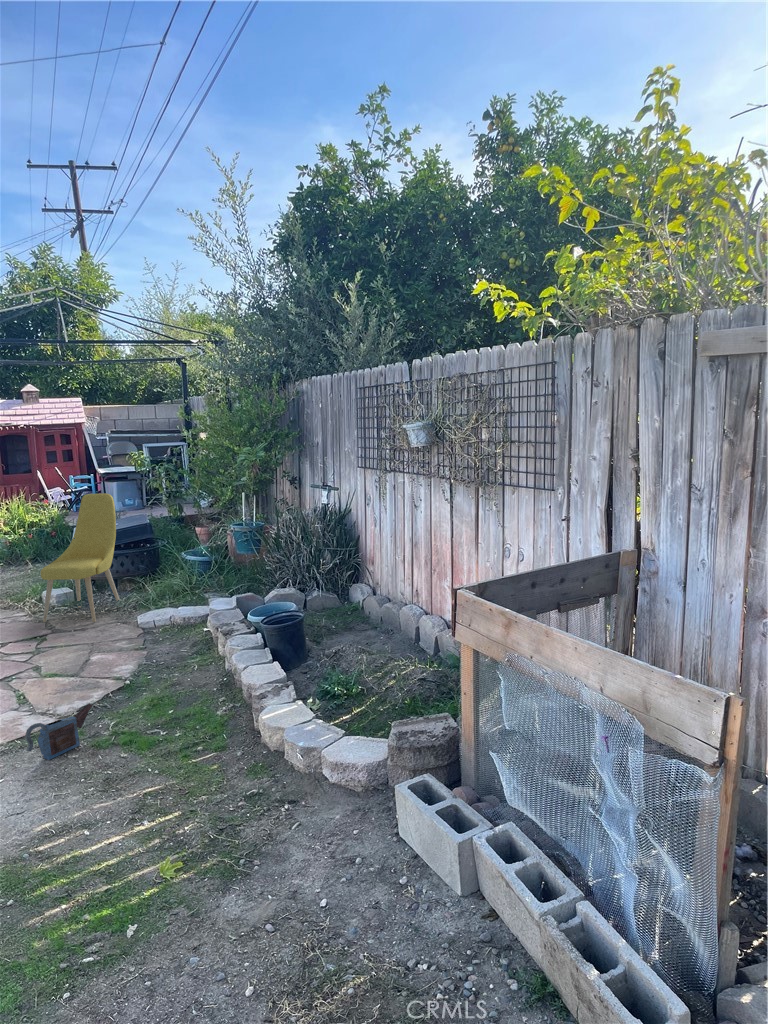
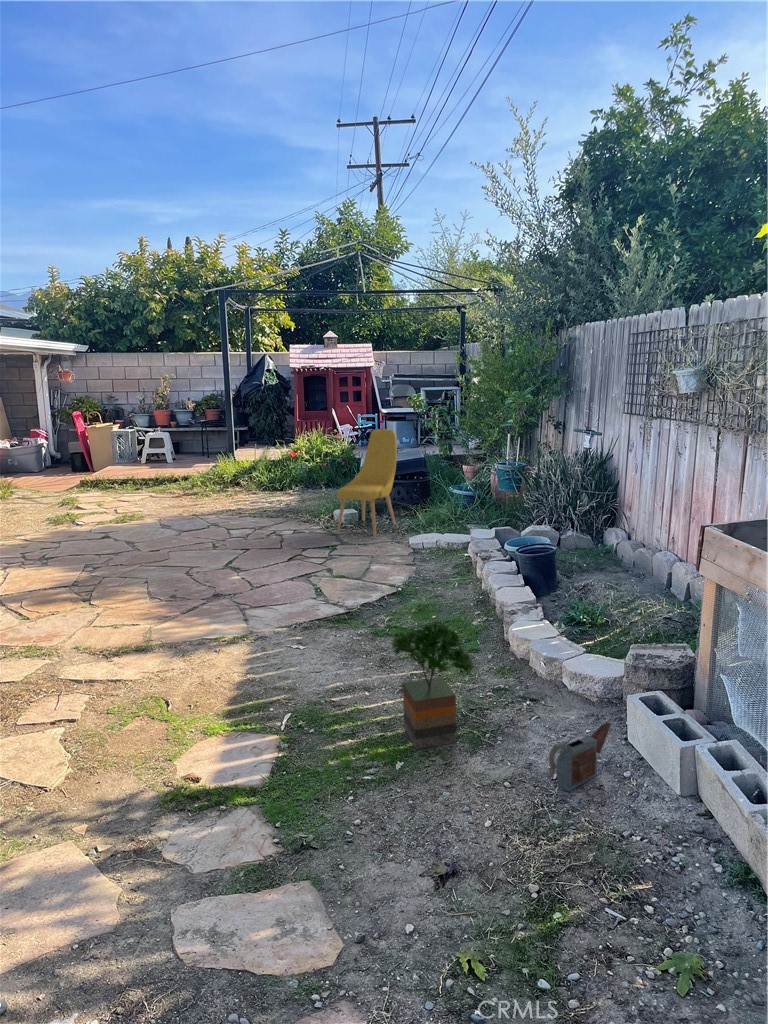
watering can: present [25,703,92,760] -> present [548,722,611,791]
potted tree: none [101,739,219,918] -> present [391,623,474,749]

